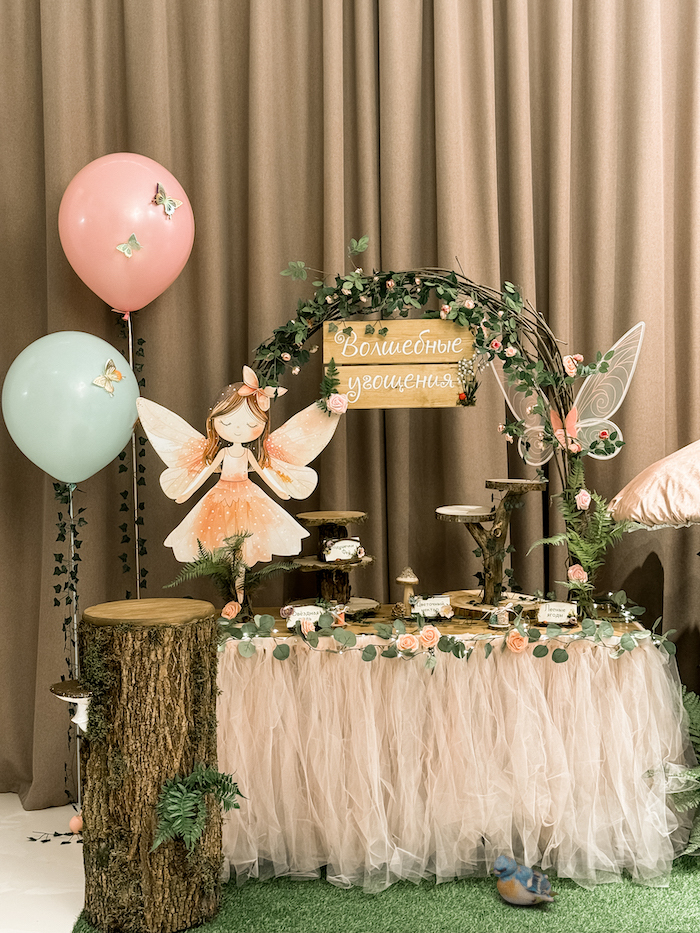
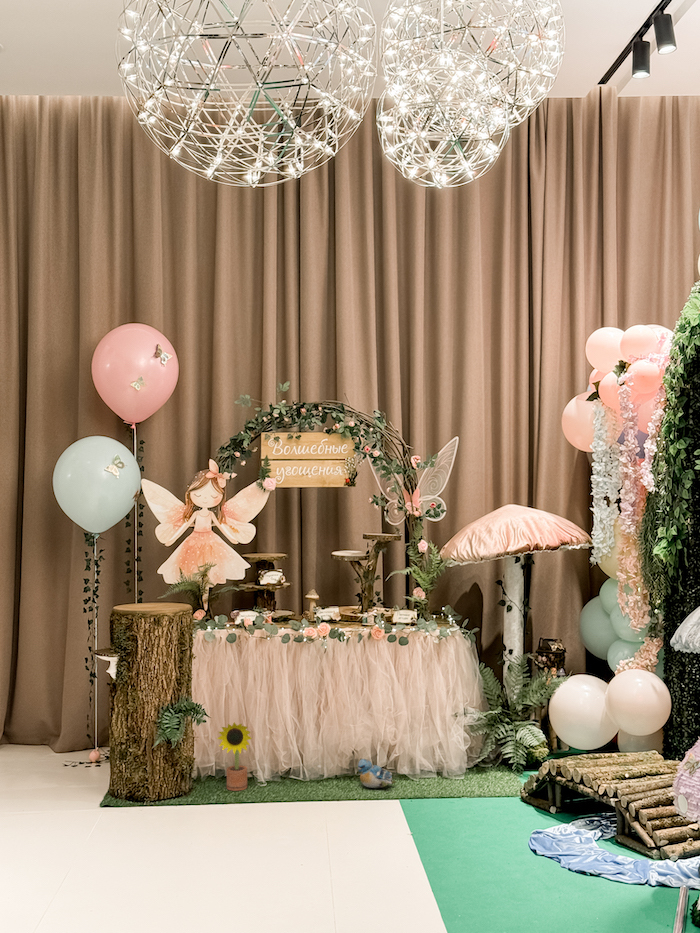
decorative plant: none [259,798,318,906] -> present [217,722,252,791]

